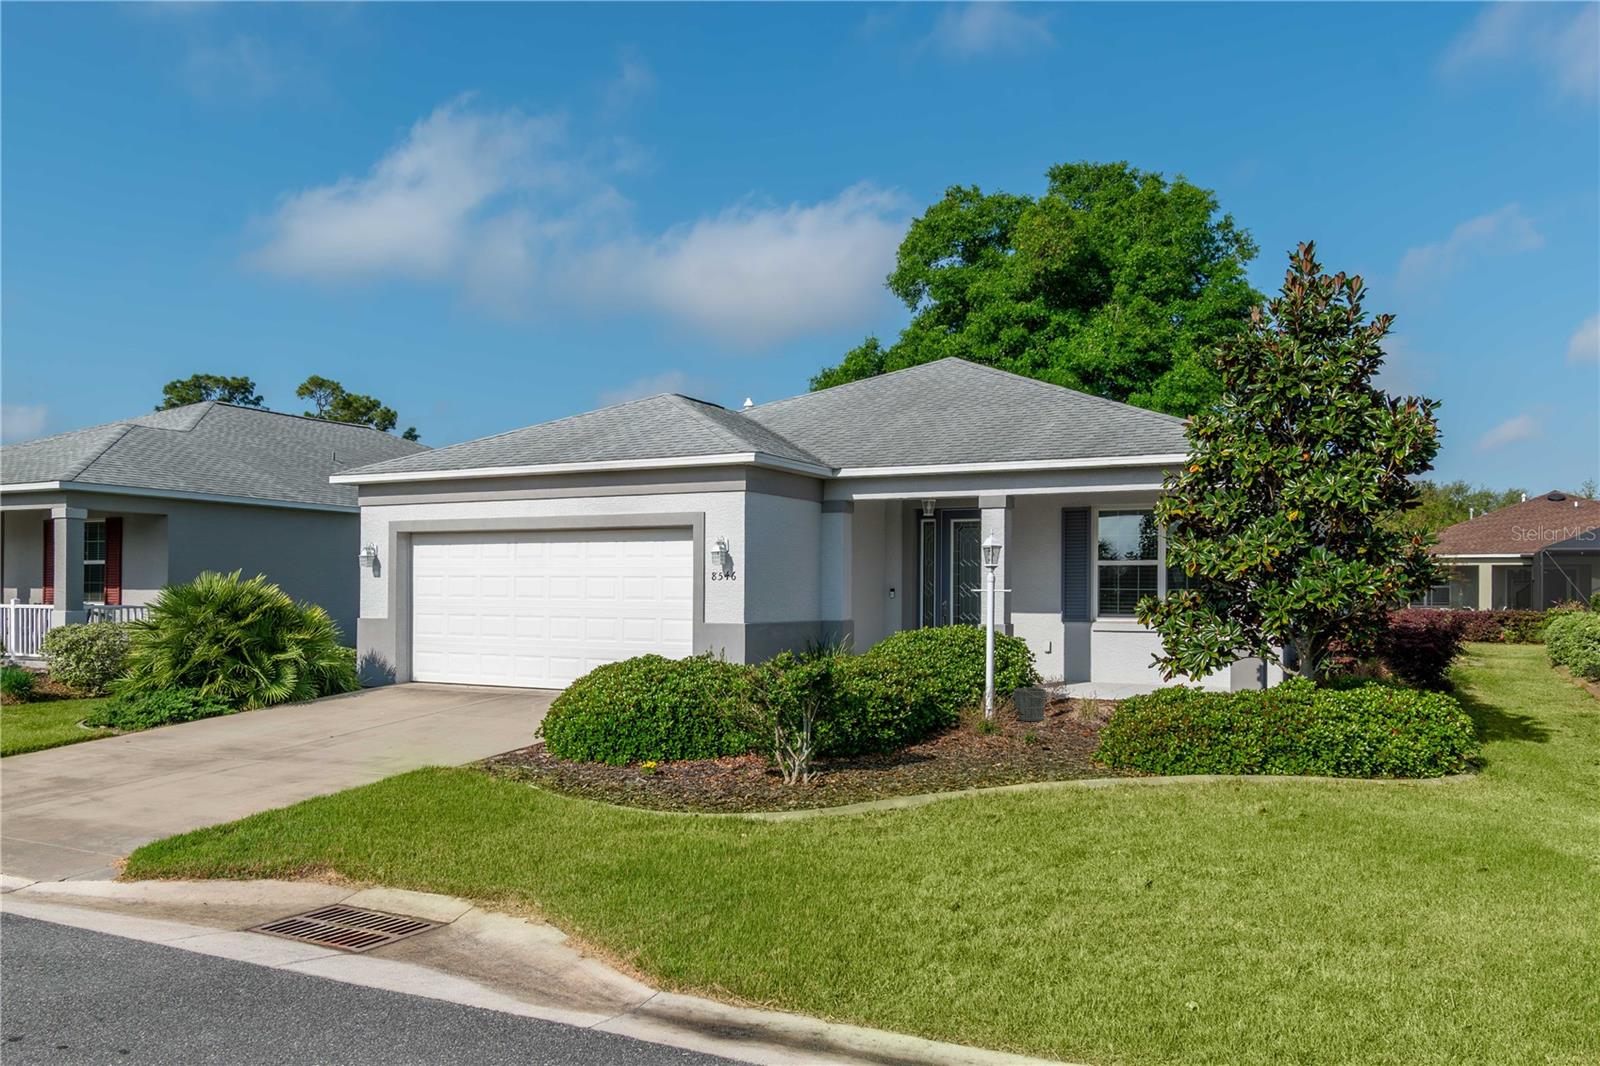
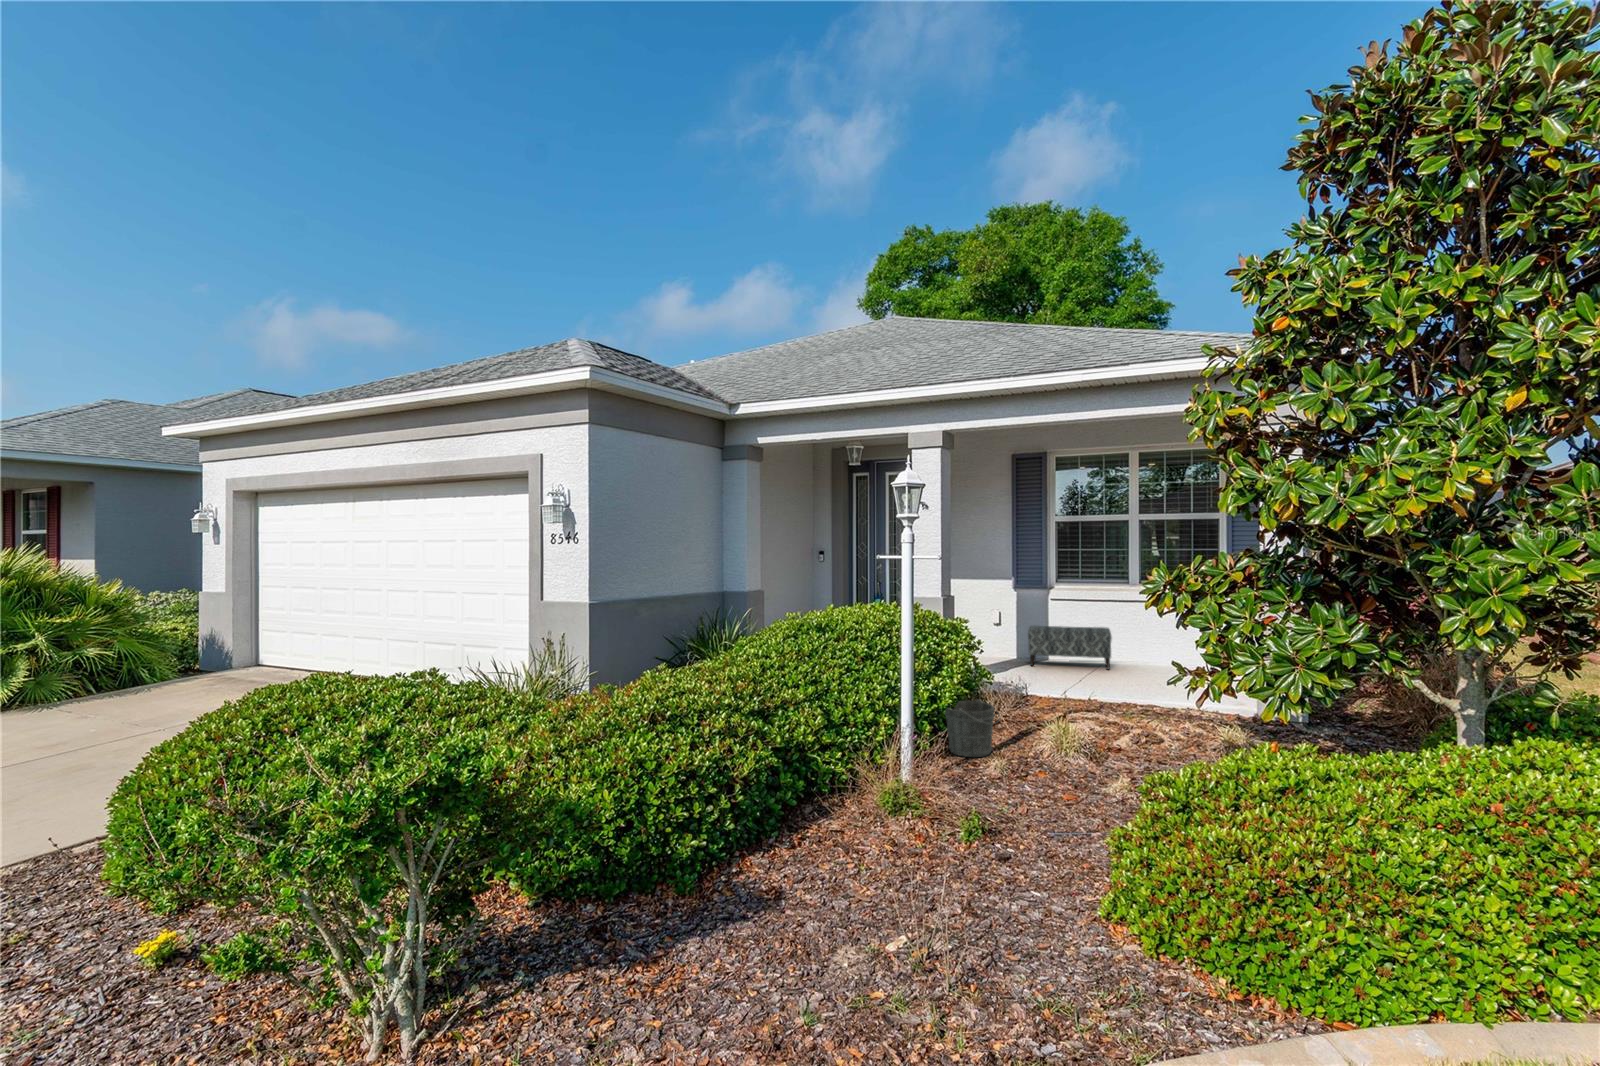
bench: none [1073,652,1140,686] -> present [1028,626,1112,670]

